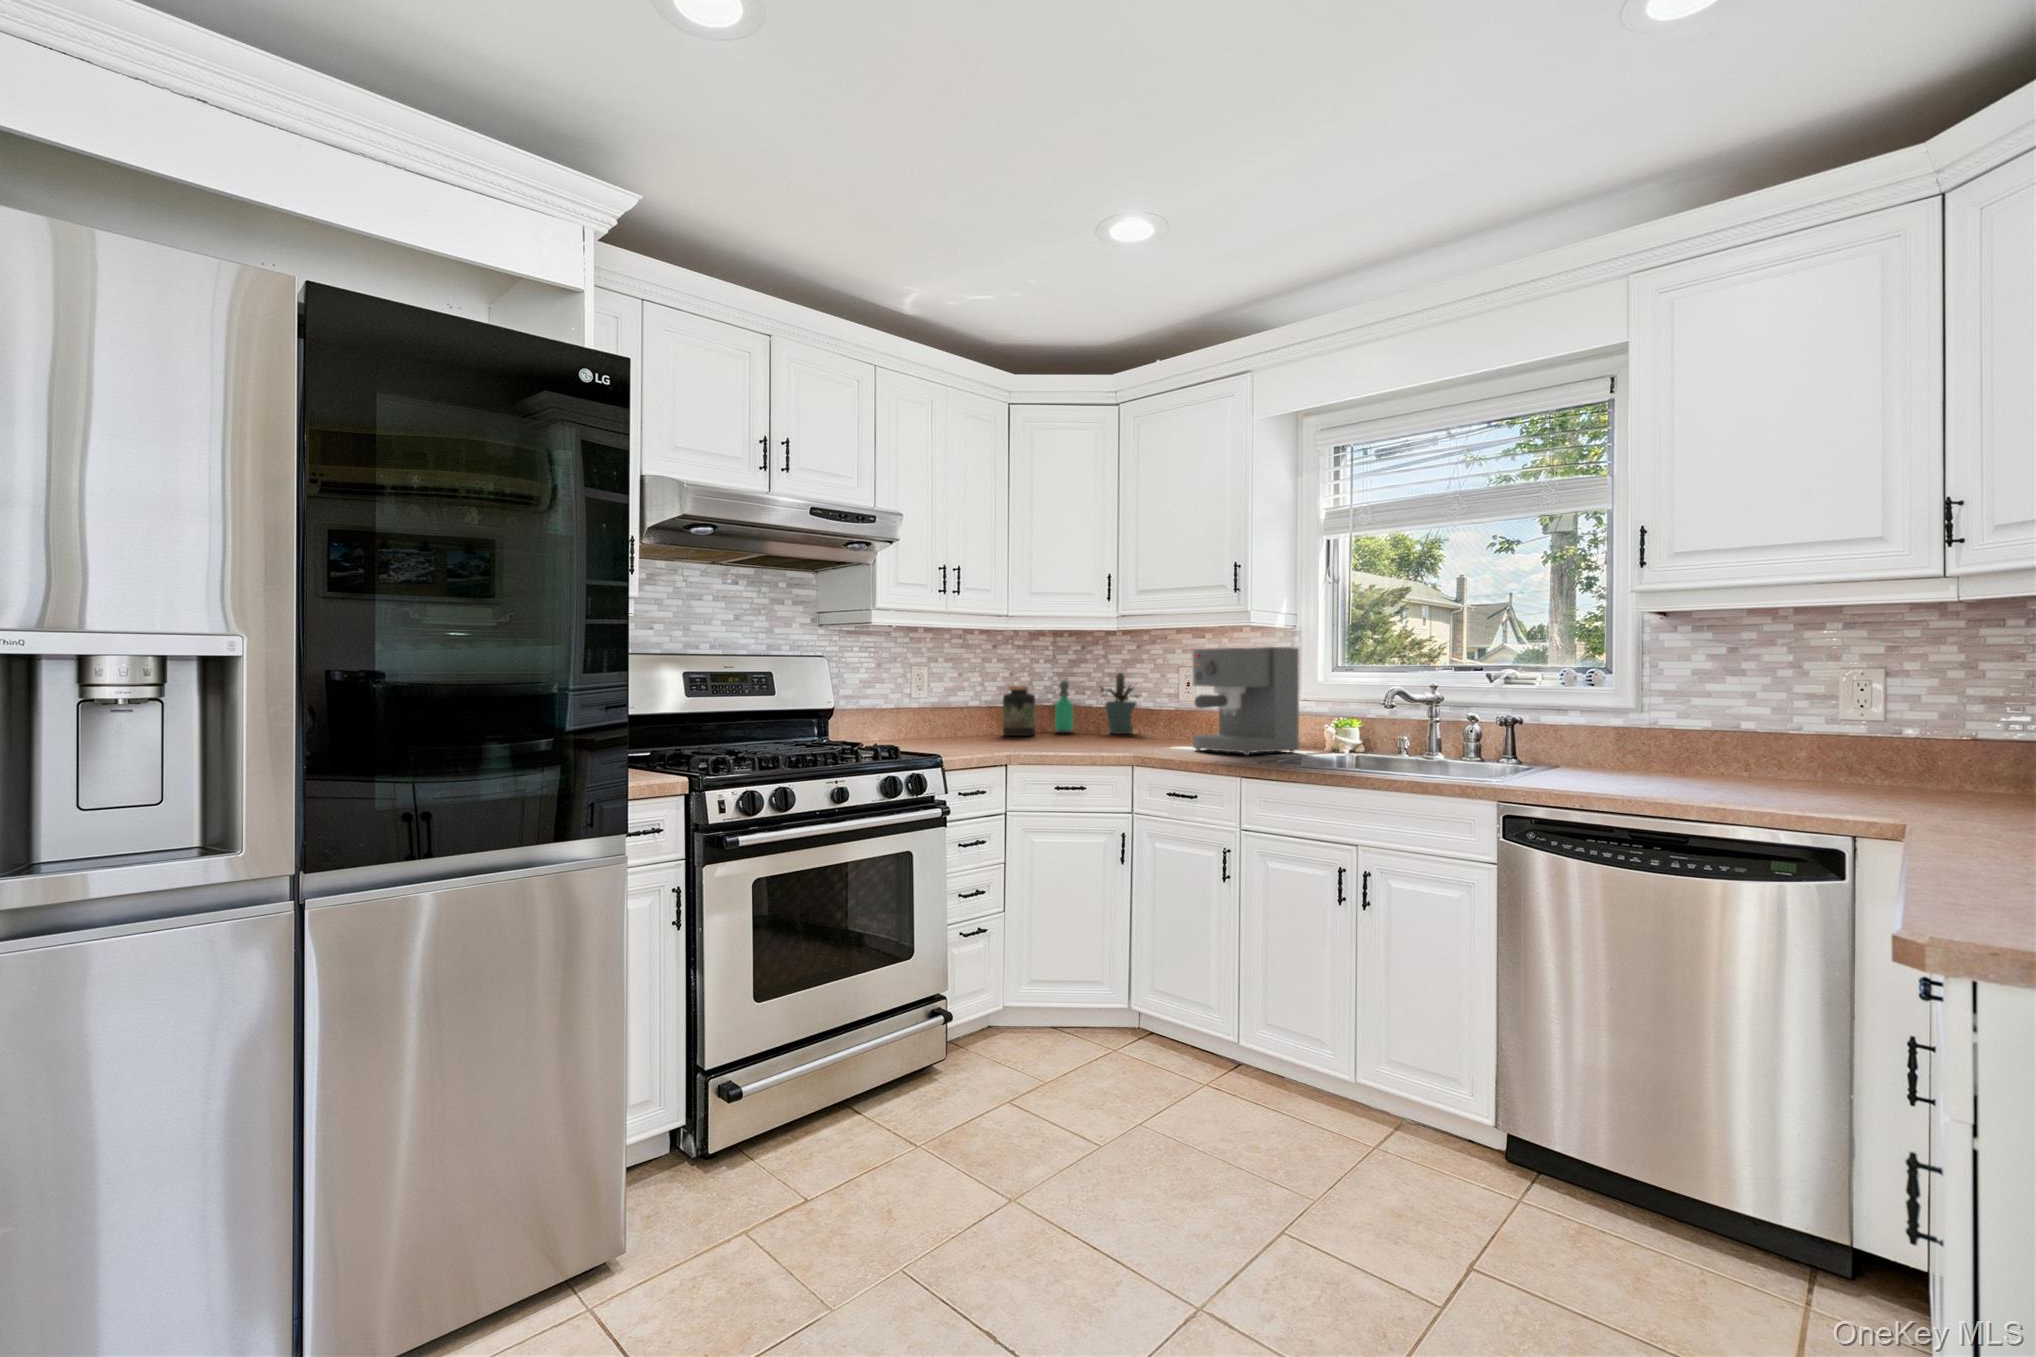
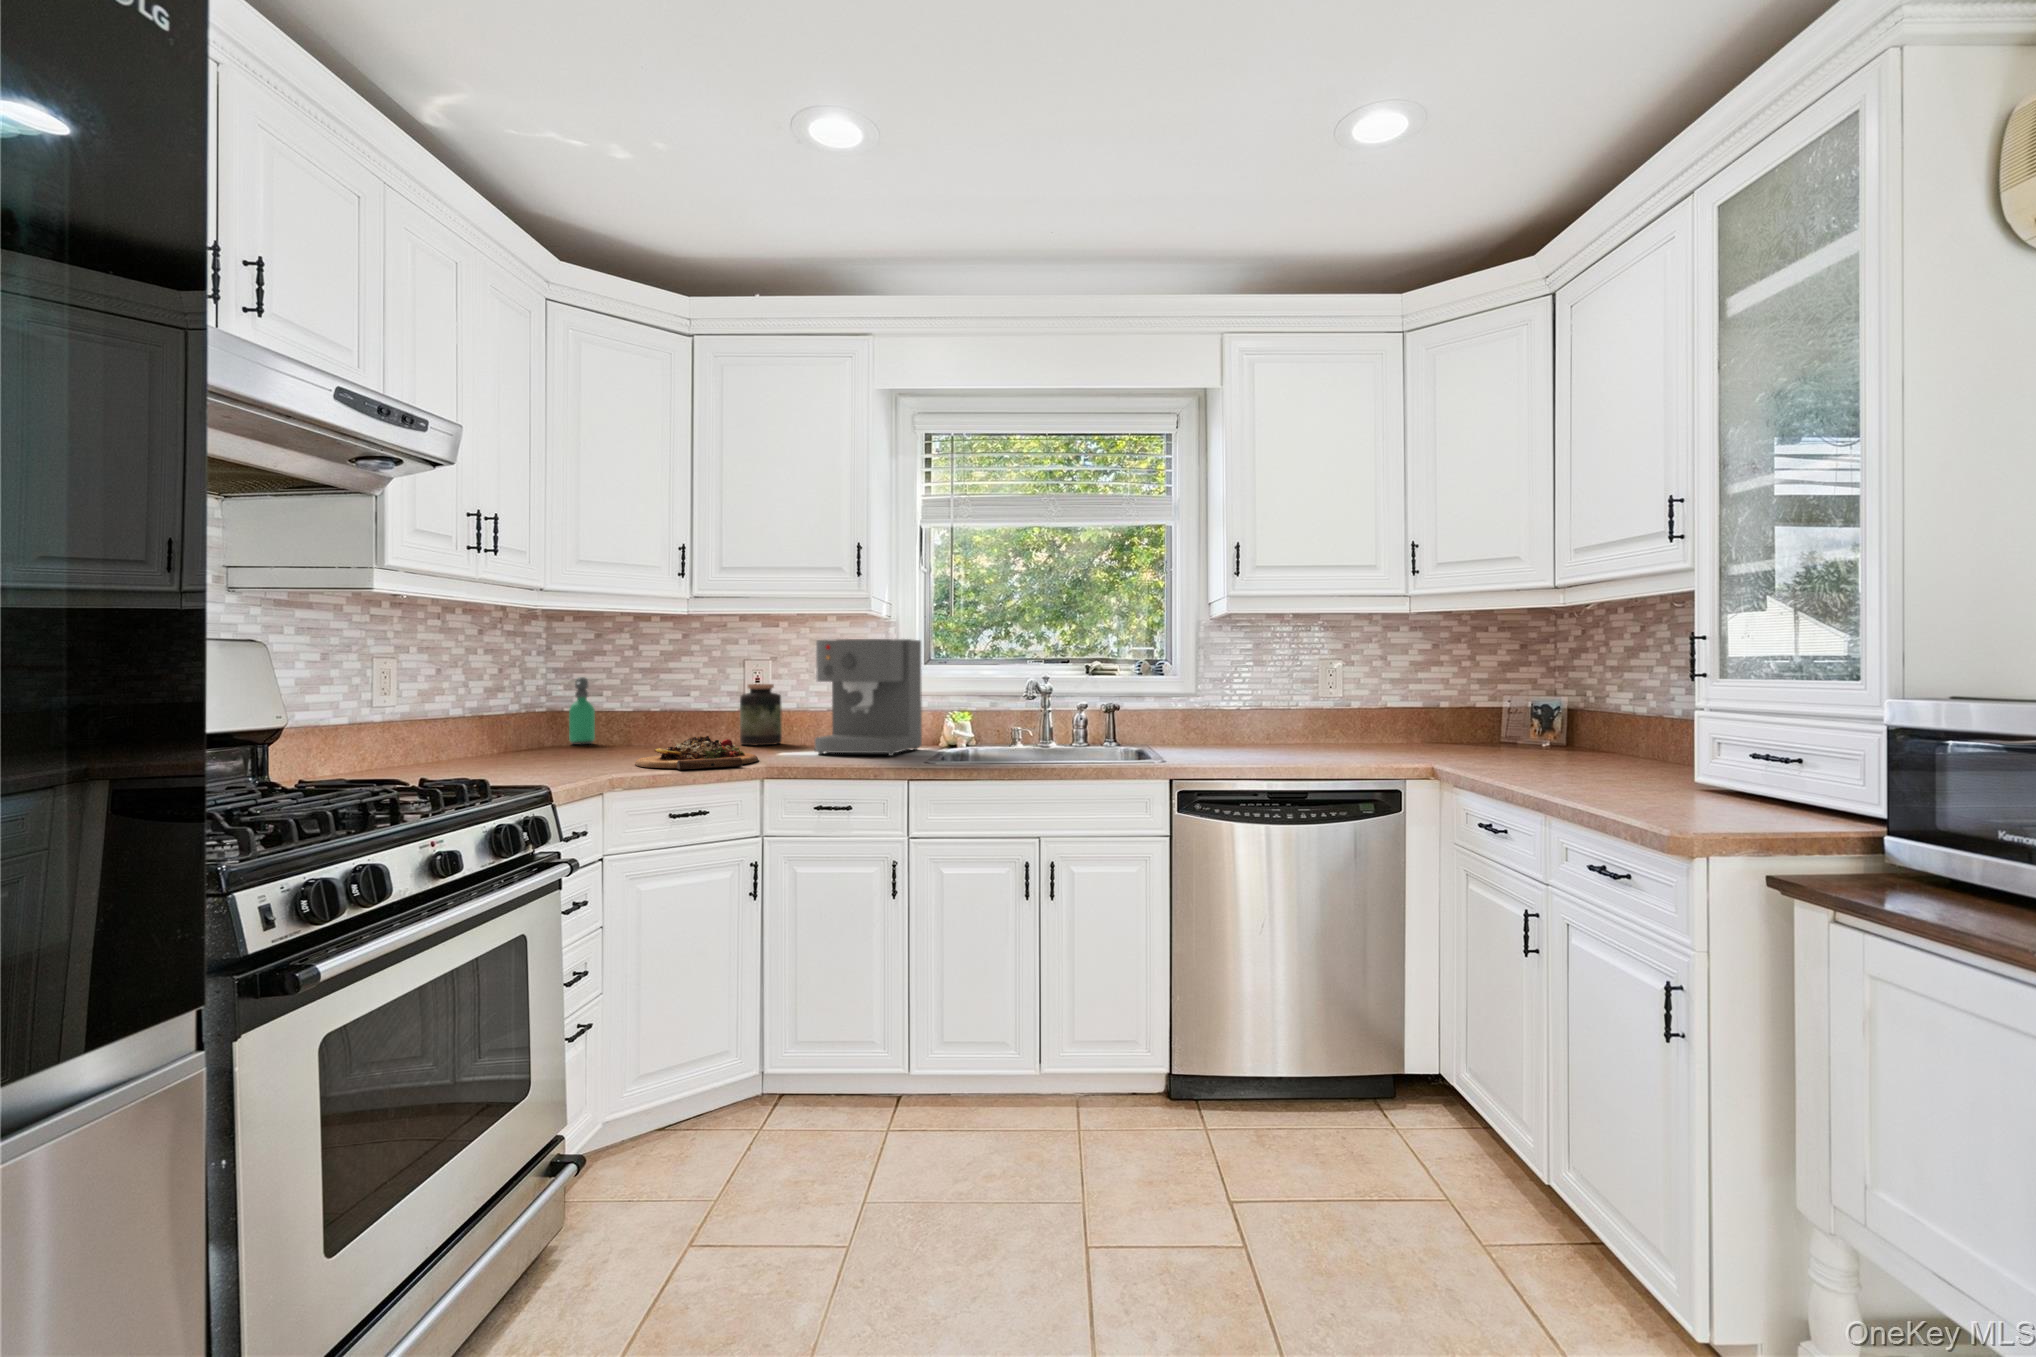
potted plant: present [1100,673,1138,734] -> none [629,668,685,742]
jar: present [1003,686,1035,736] -> present [740,684,782,745]
cutting board: none [1047,728,1139,754] -> present [635,736,758,769]

